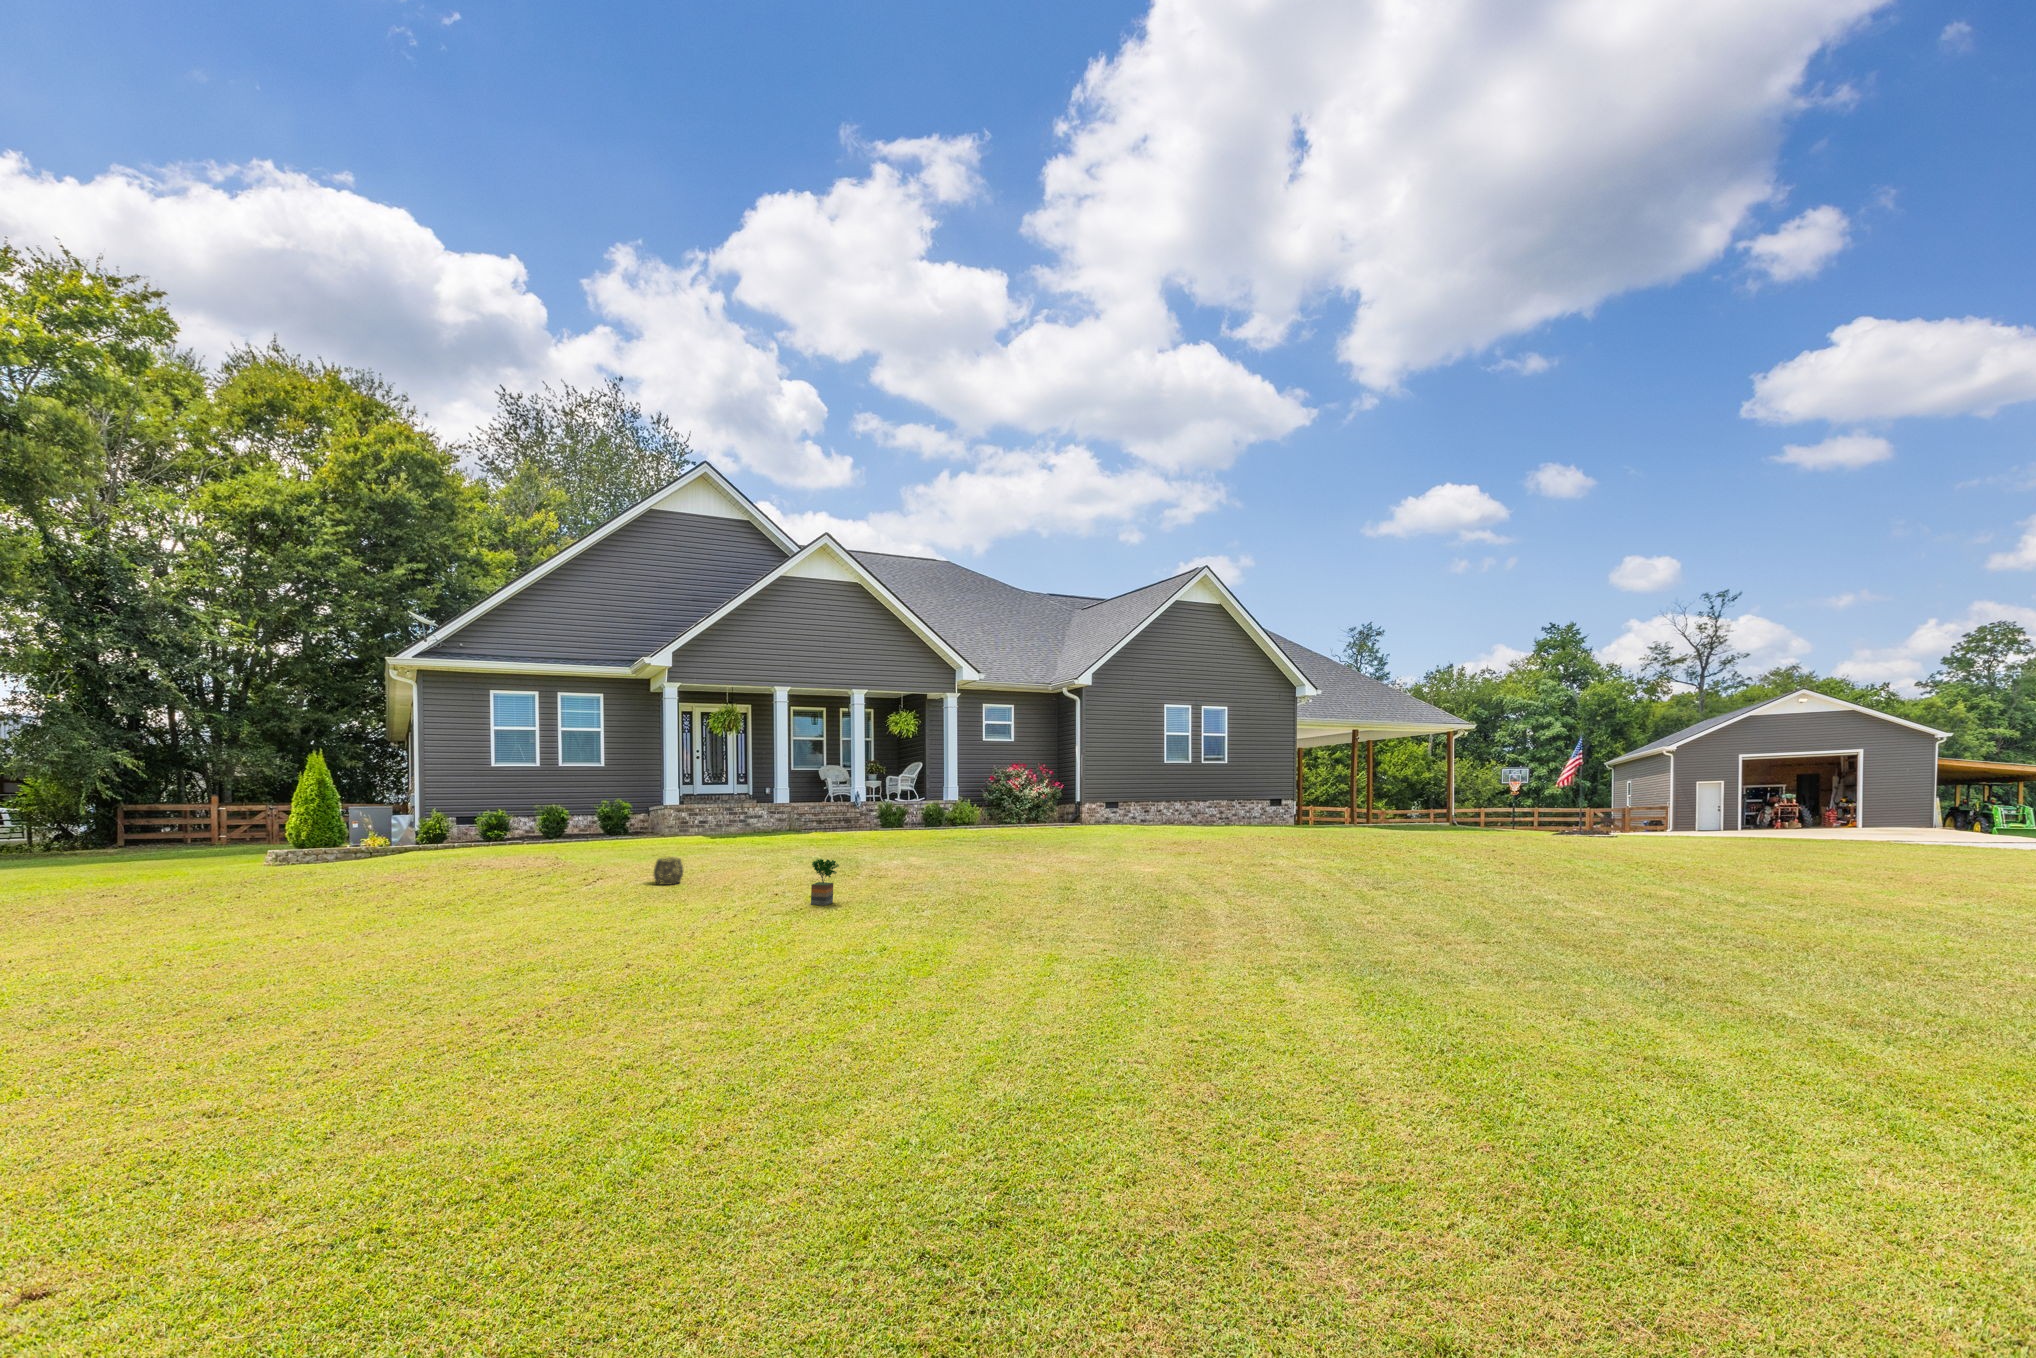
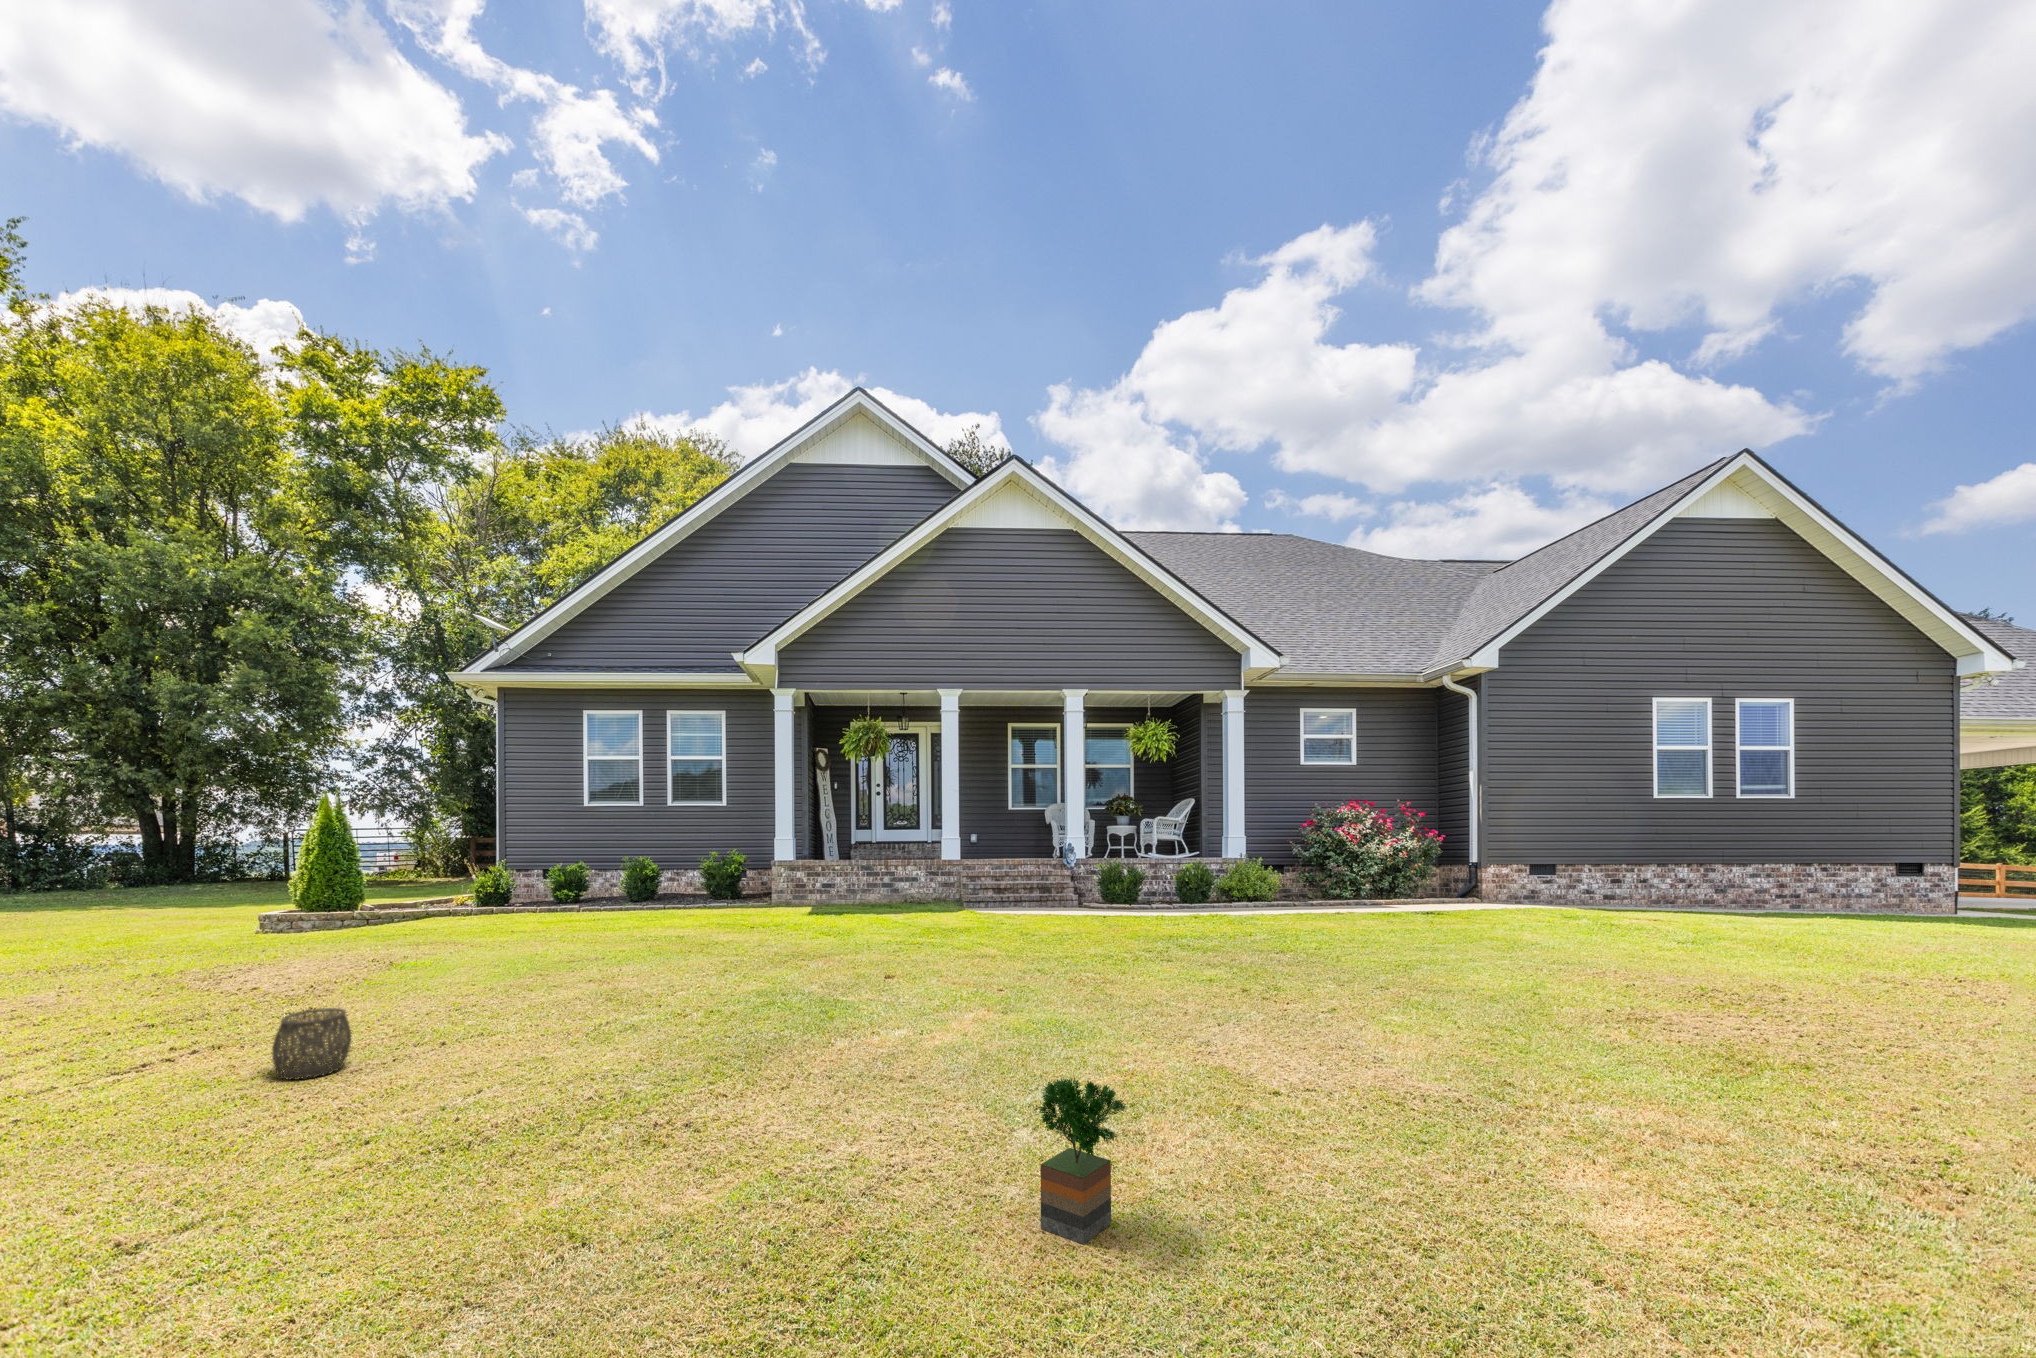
potted tree: present [811,859,839,906] -> present [1039,1078,1126,1245]

